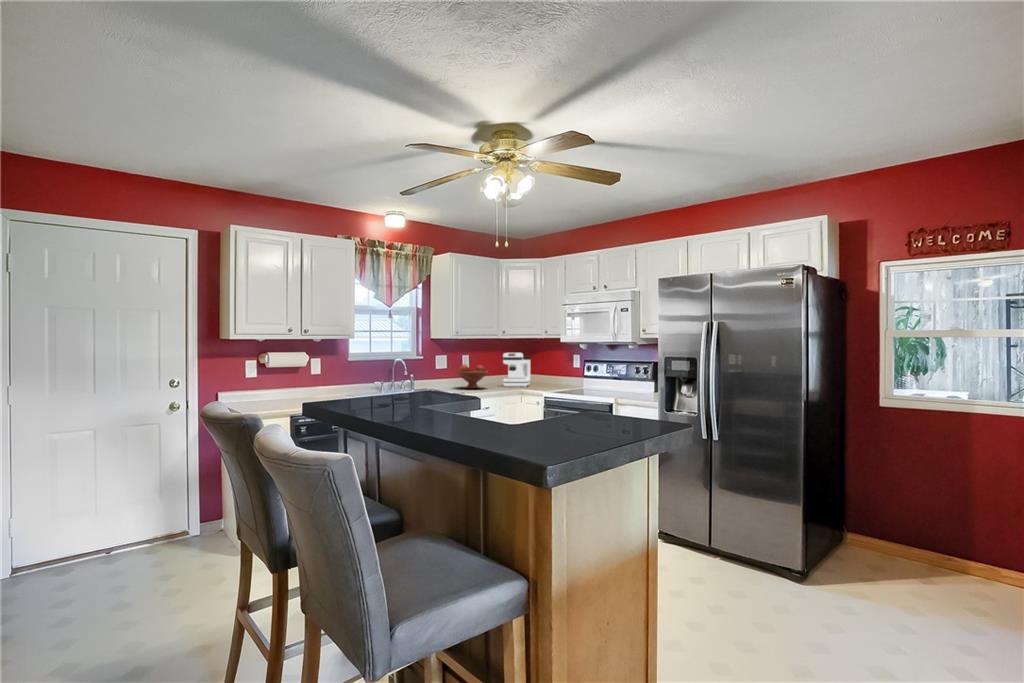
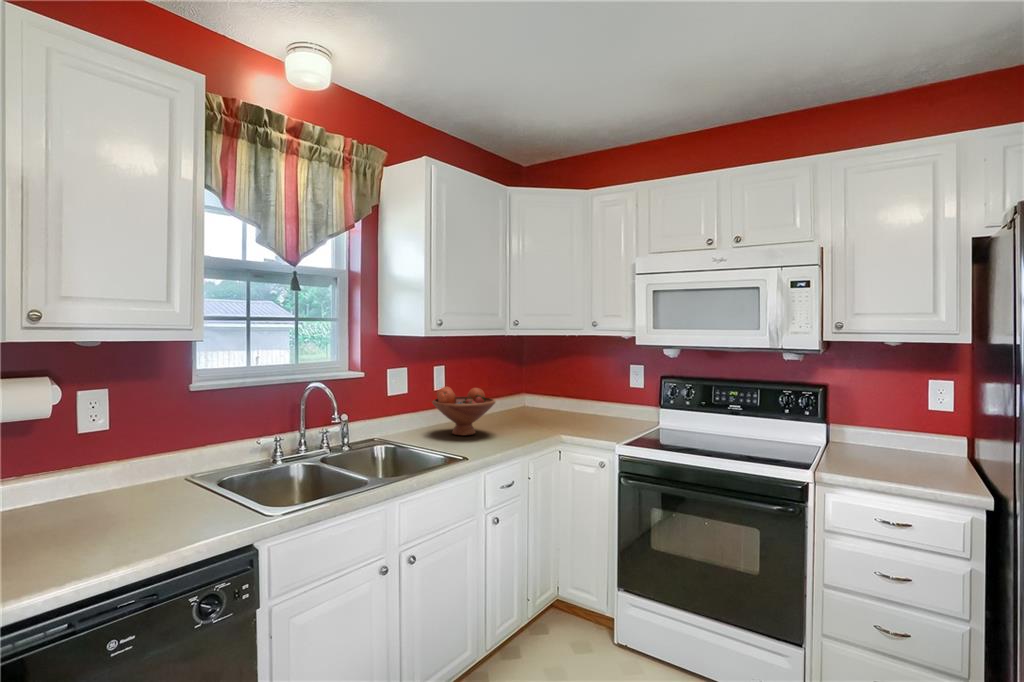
coffee maker: present [503,353,530,386] -> none [511,361,560,425]

